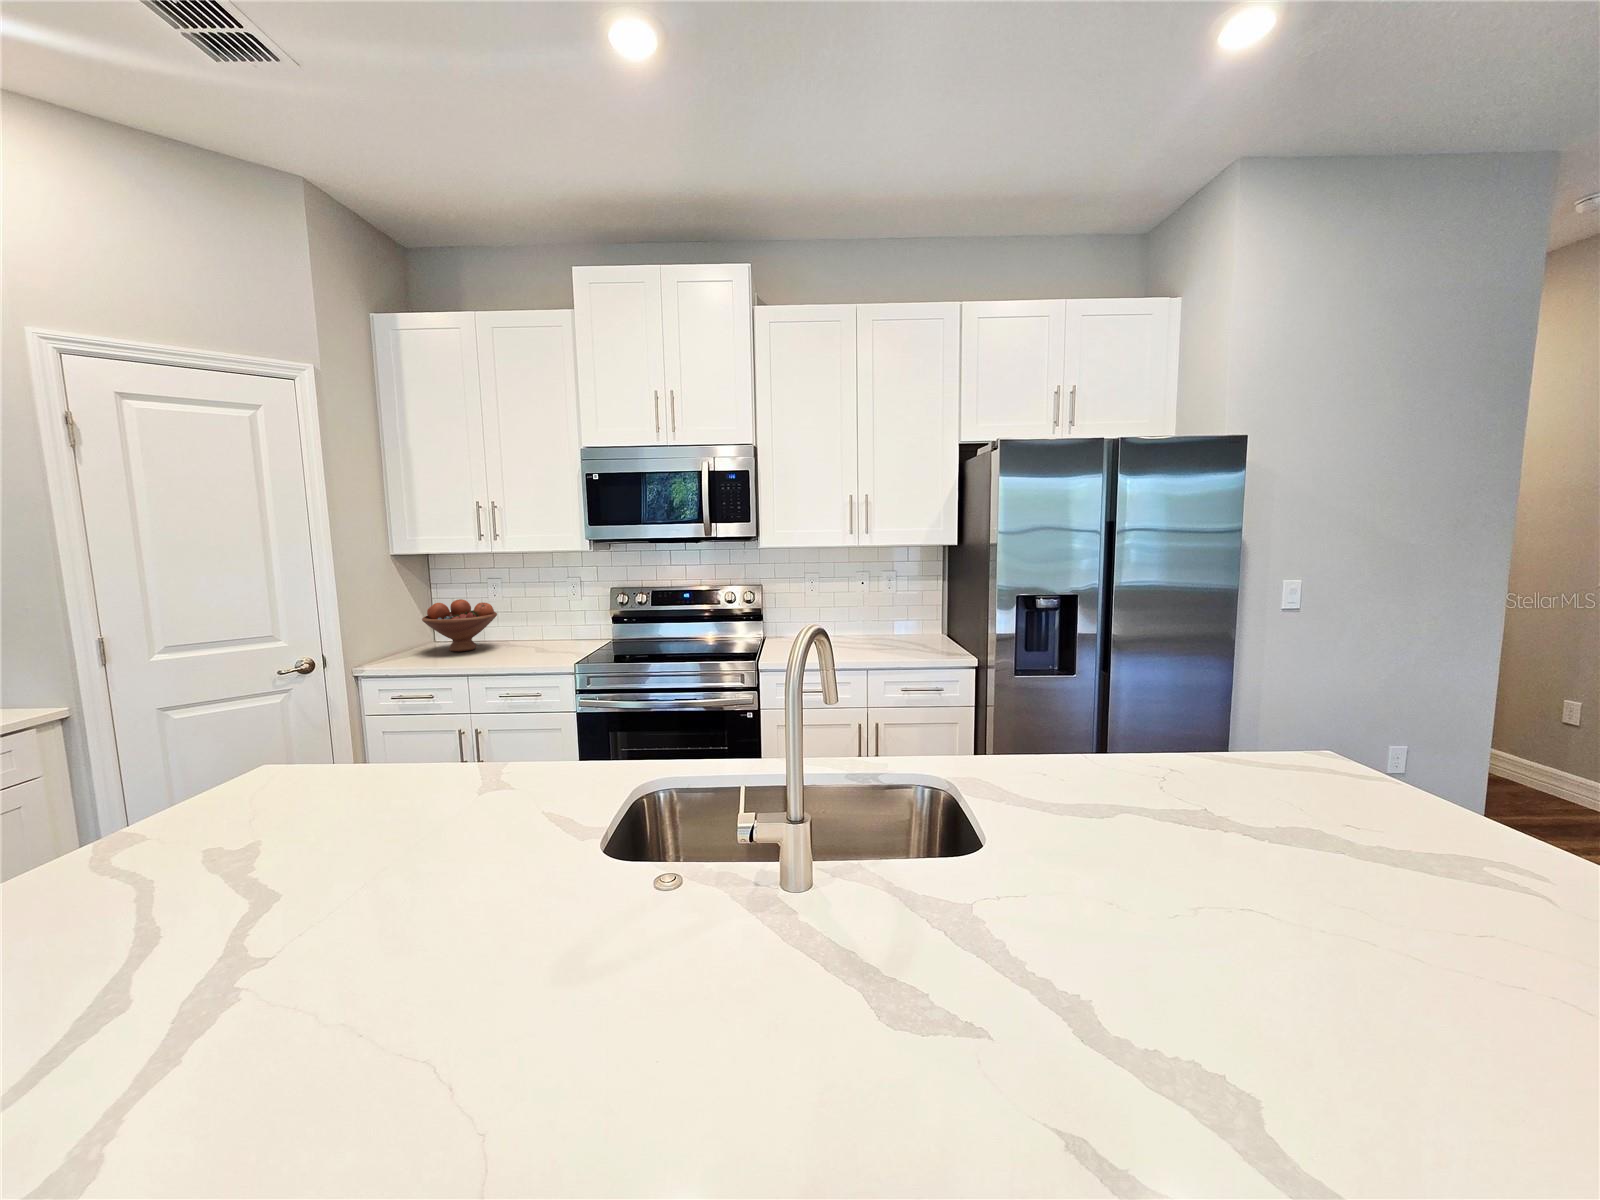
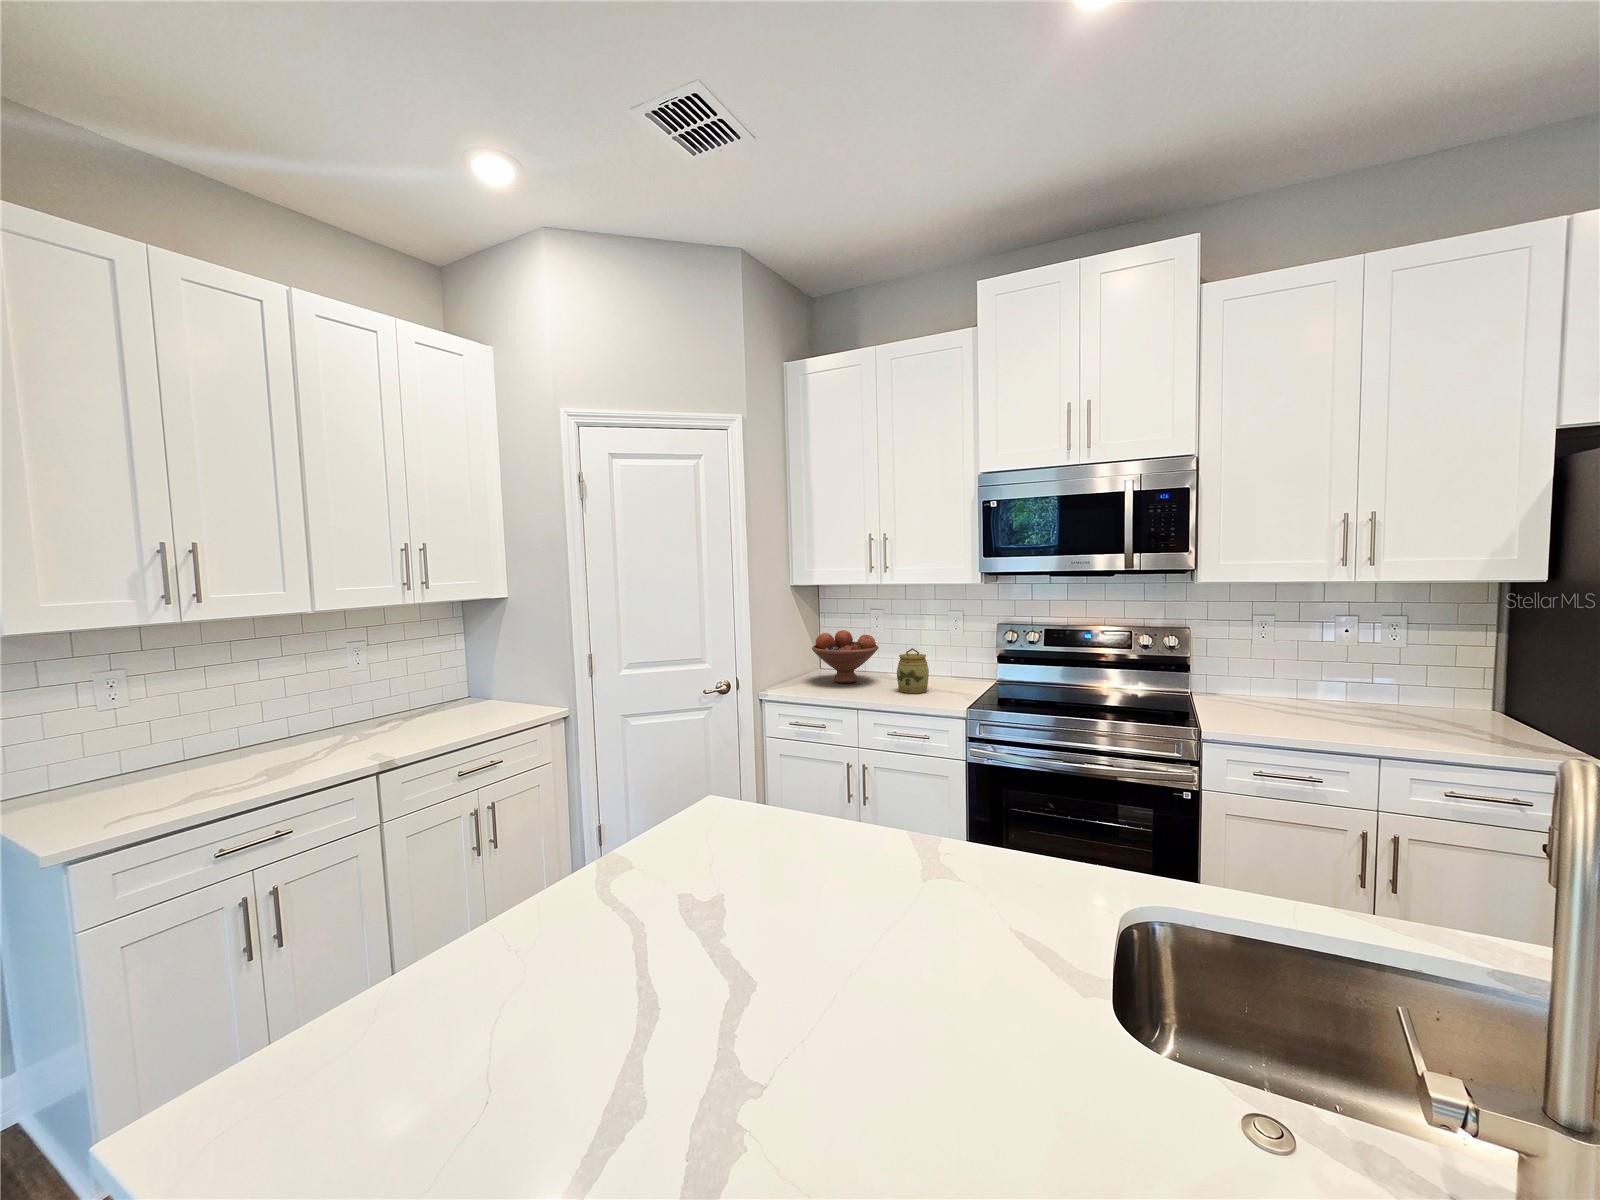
jar: none [512,613,546,656] -> present [897,648,929,693]

